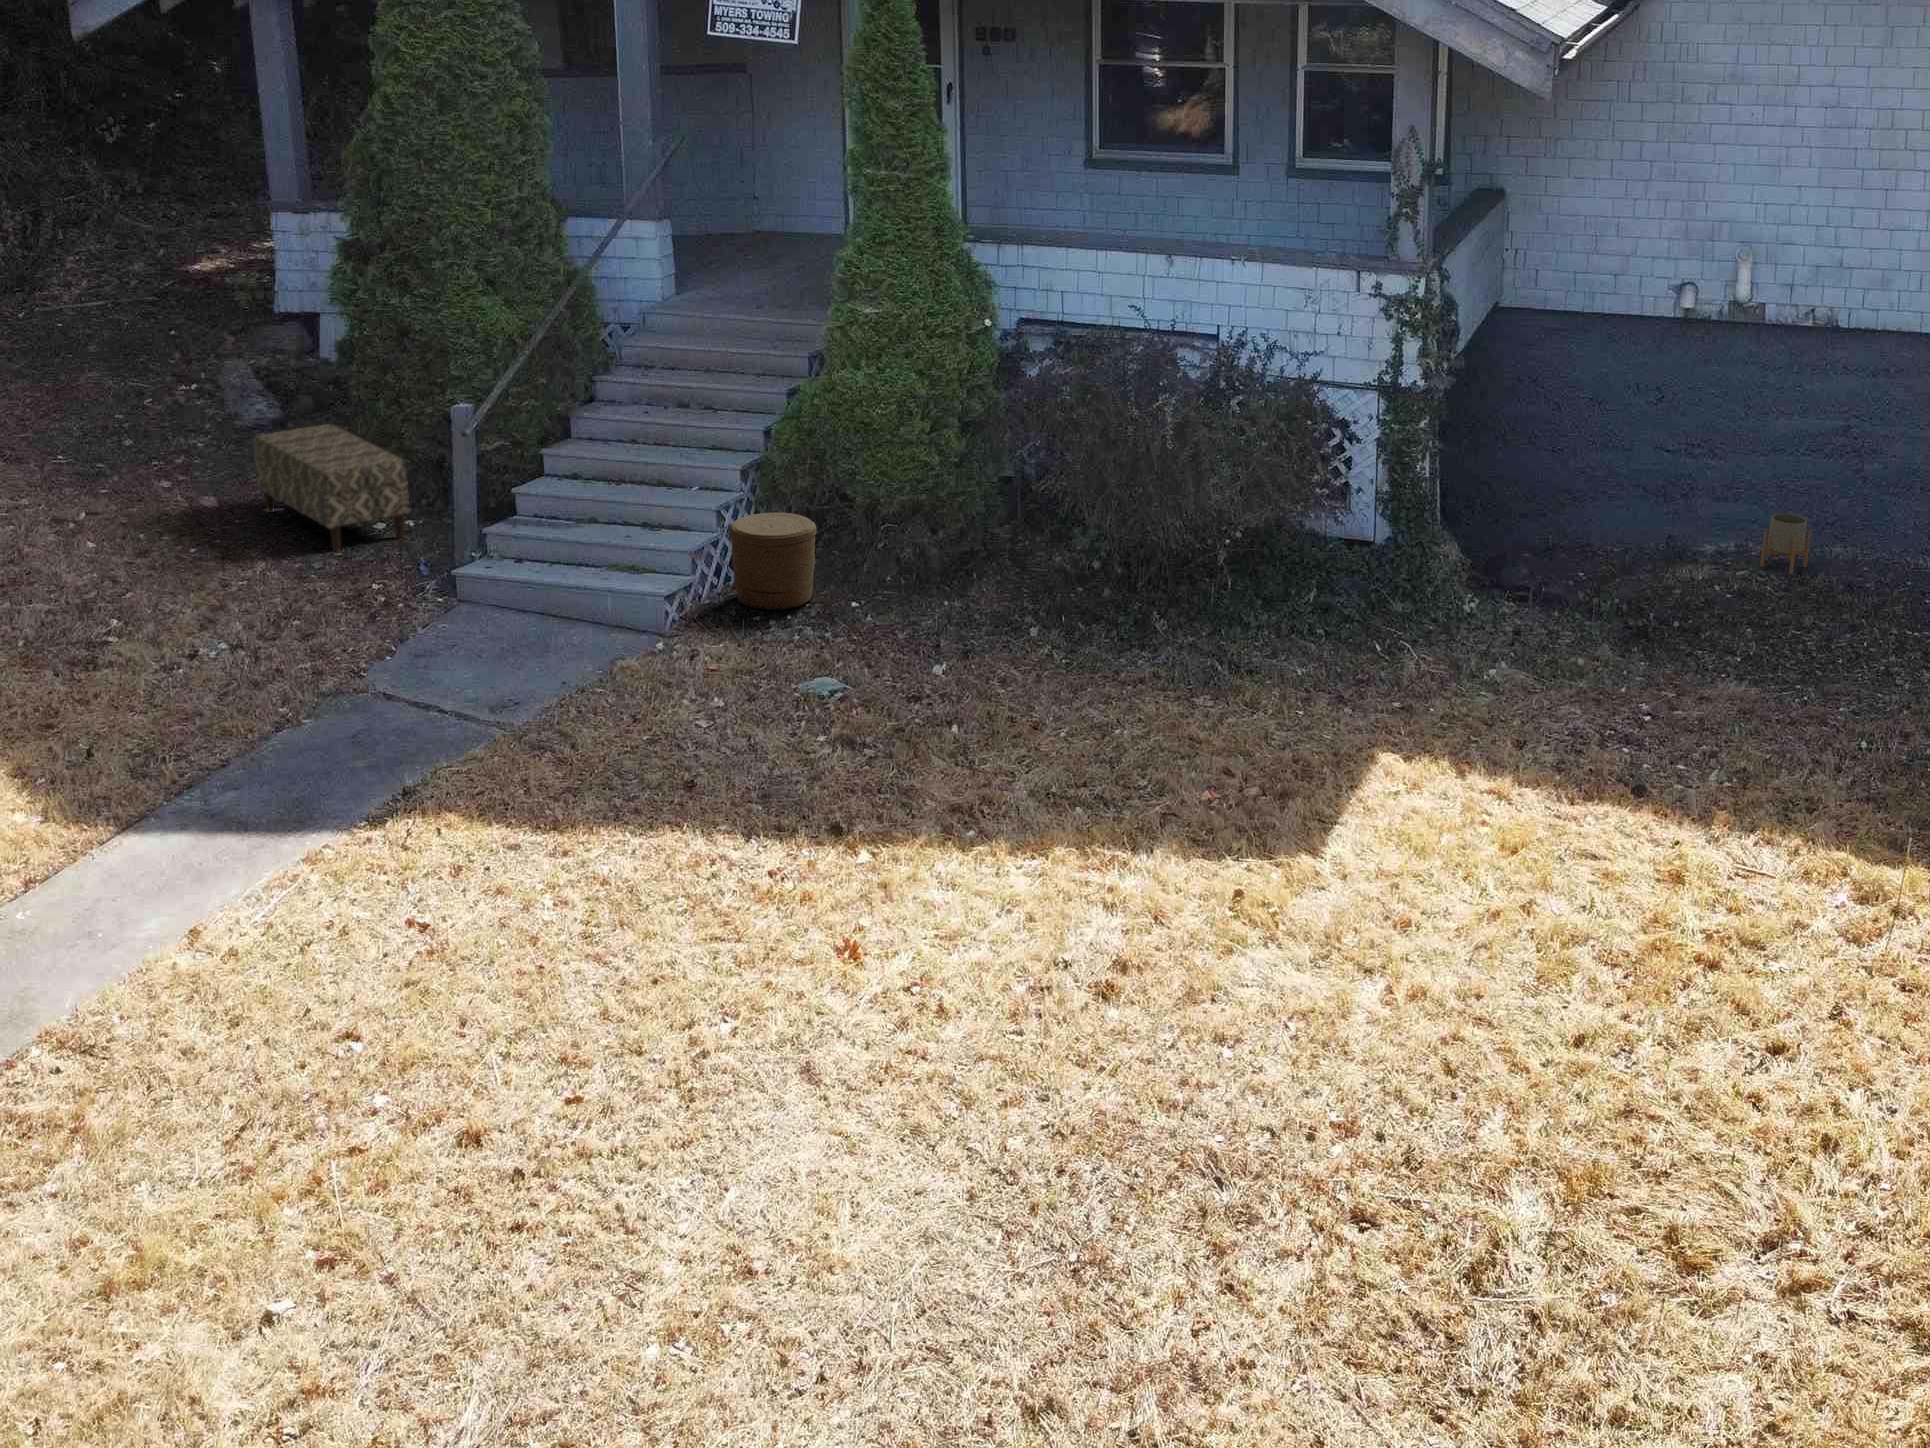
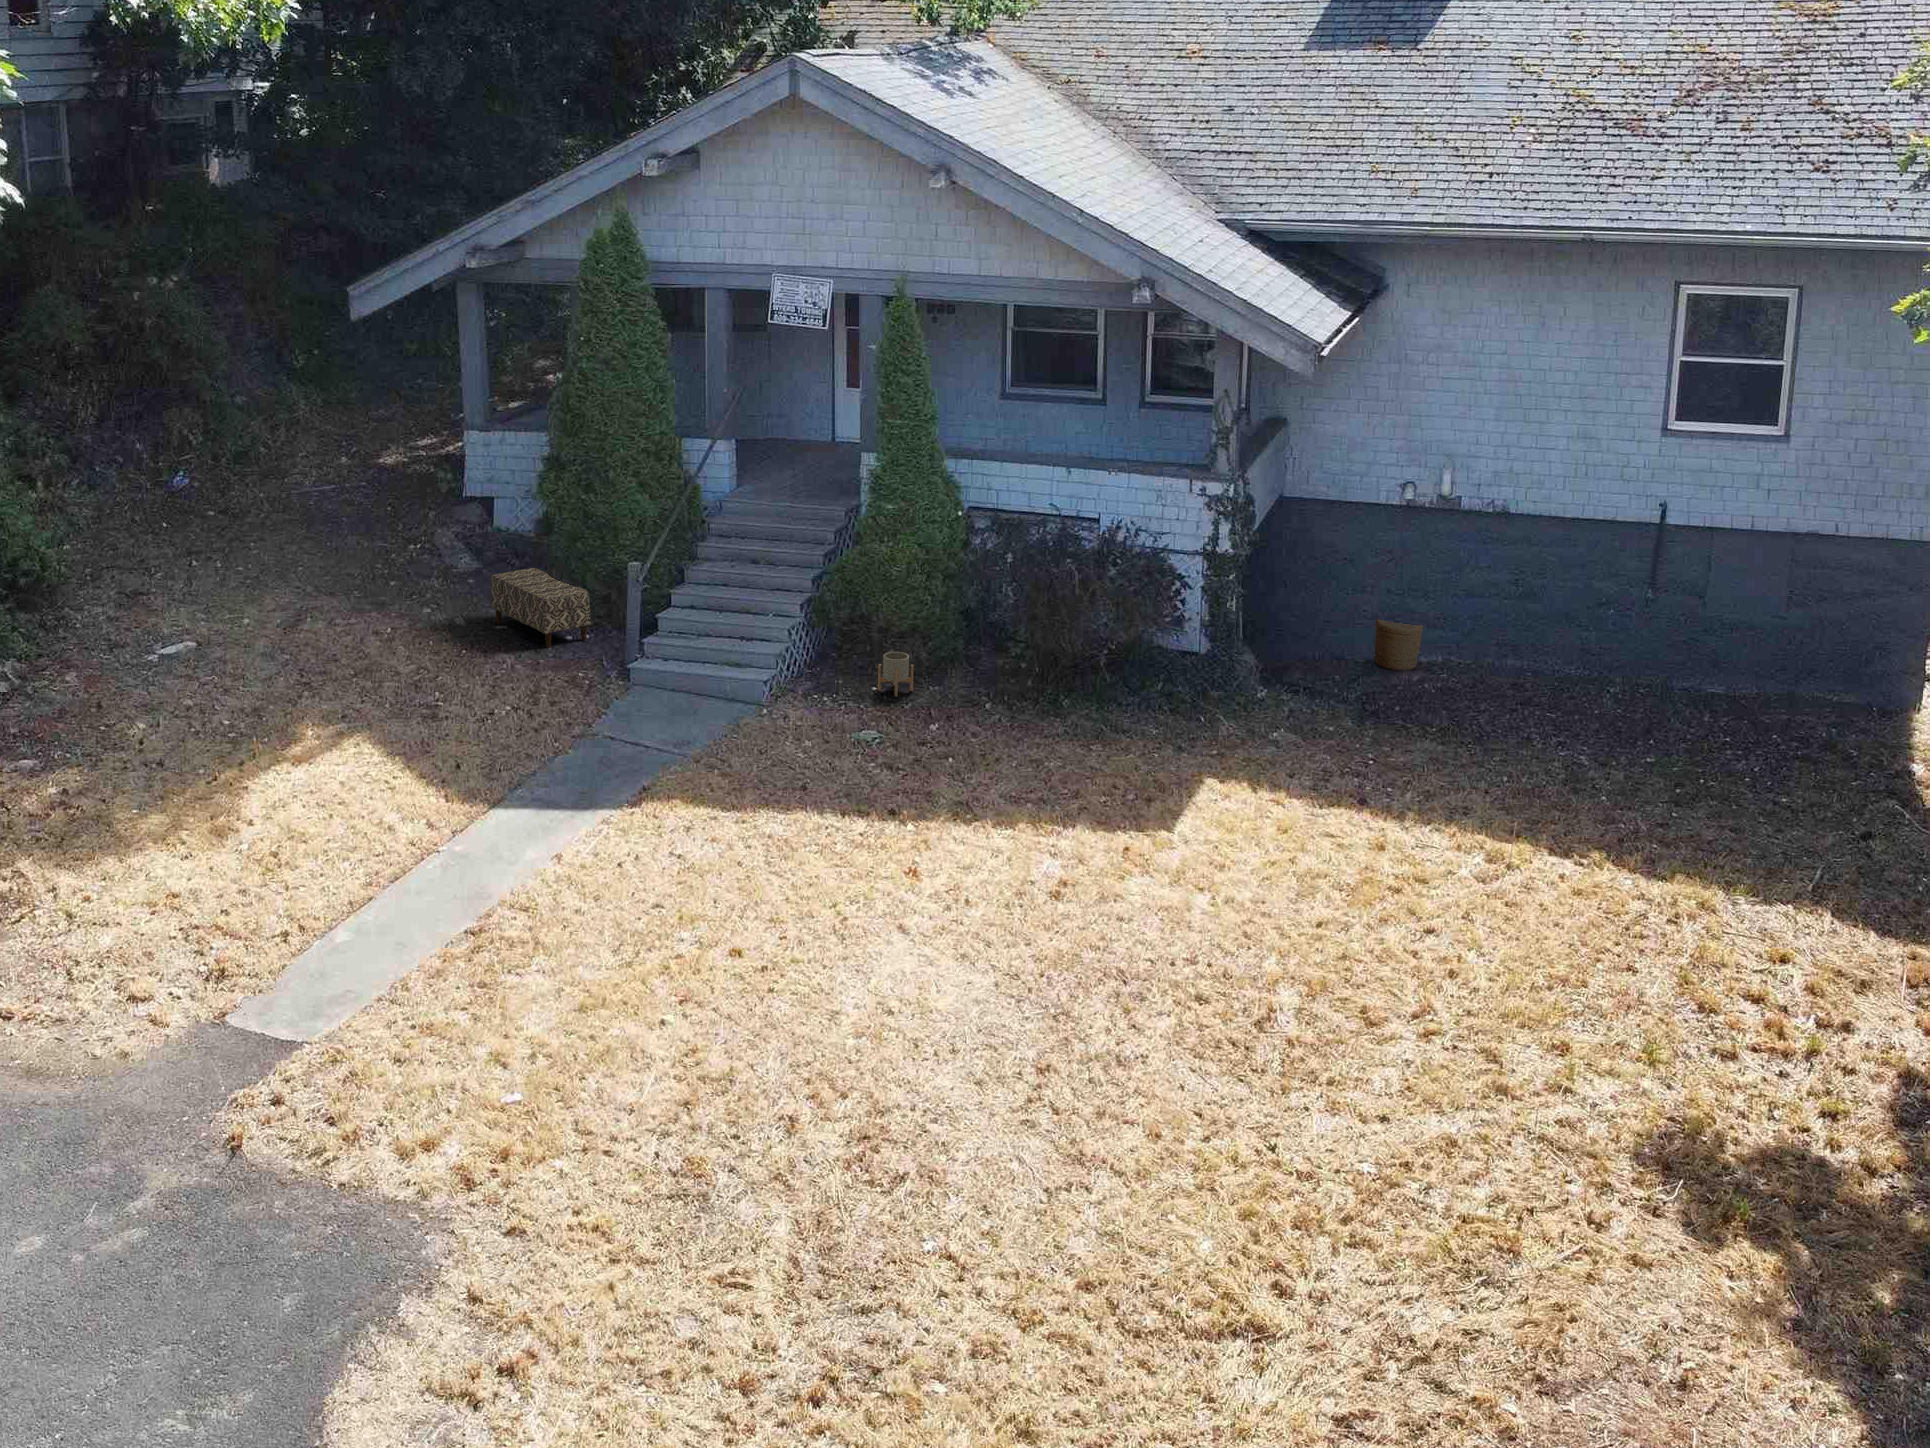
woven basket: present [730,513,816,610] -> present [1374,619,1423,670]
planter: present [1760,513,1811,574] -> present [878,652,914,696]

